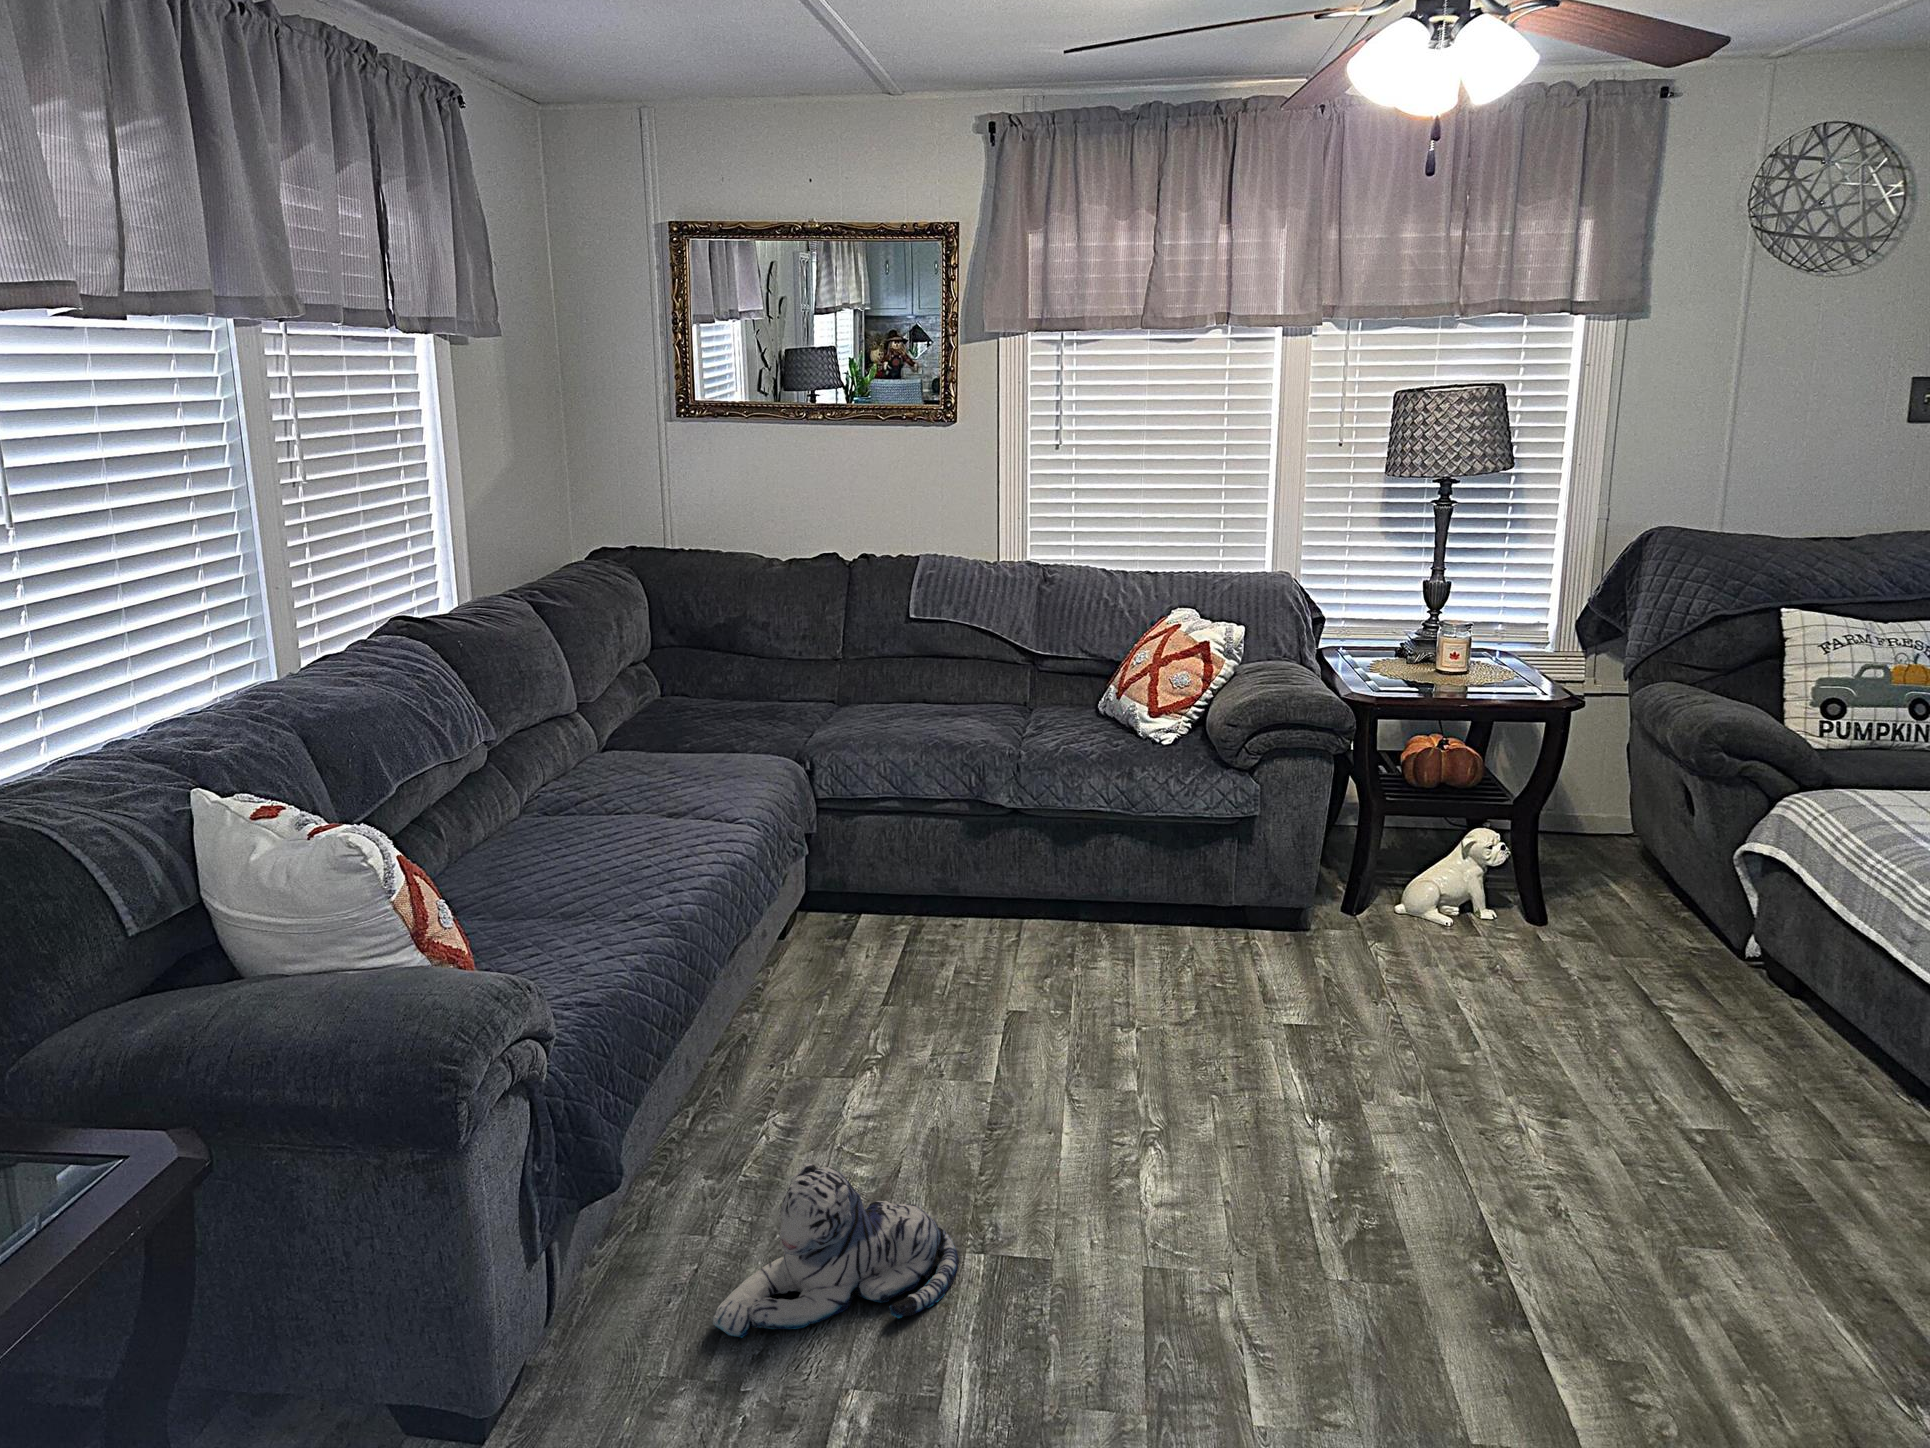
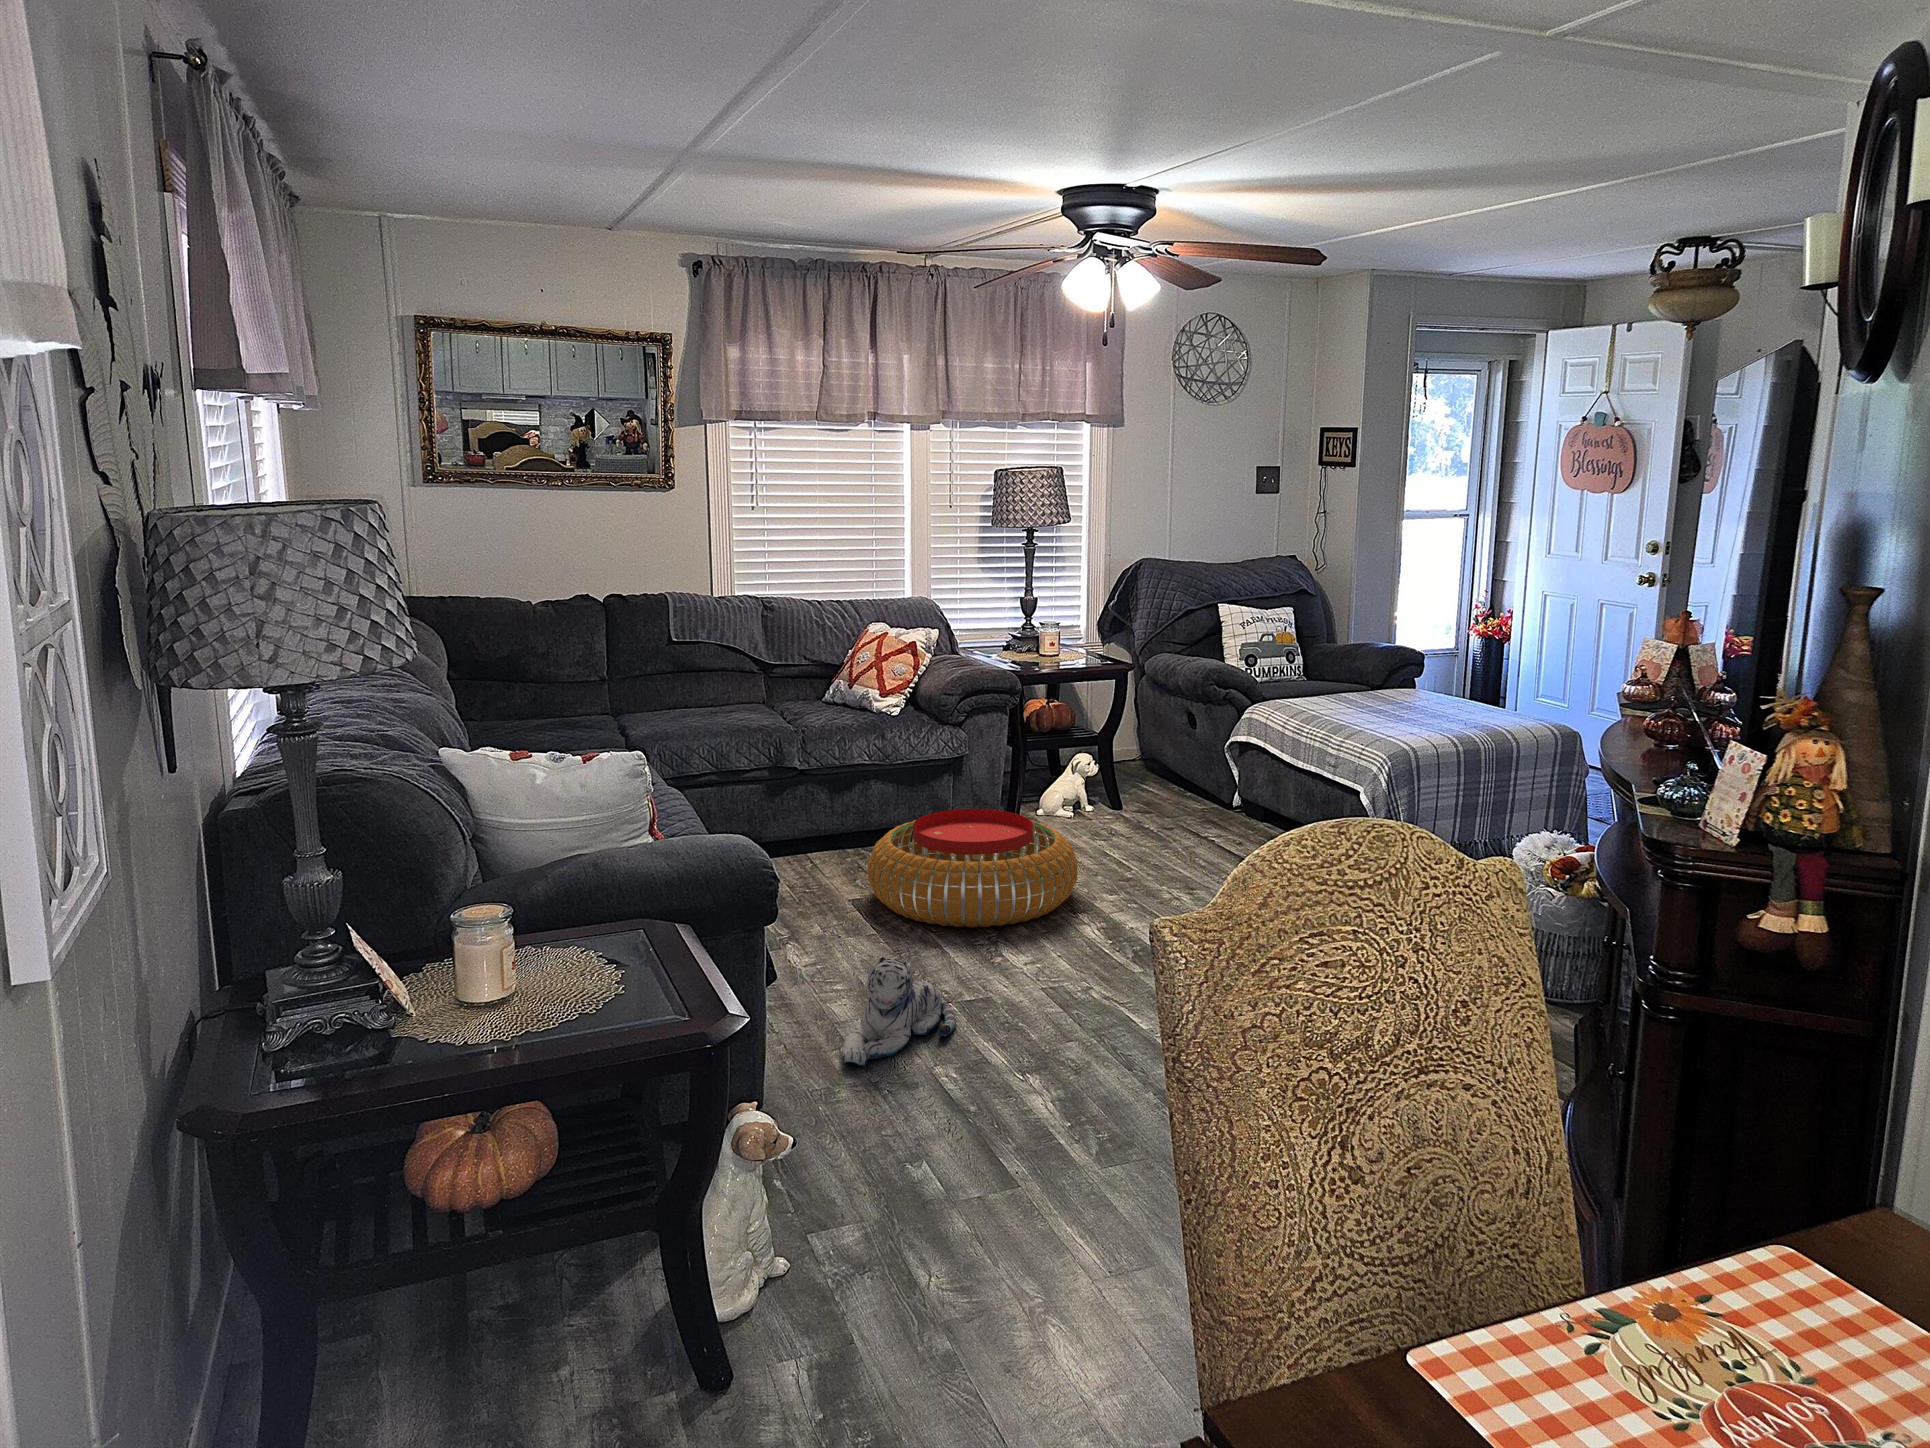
pouf: none [1016,904,1348,1113] -> present [868,809,1078,927]

